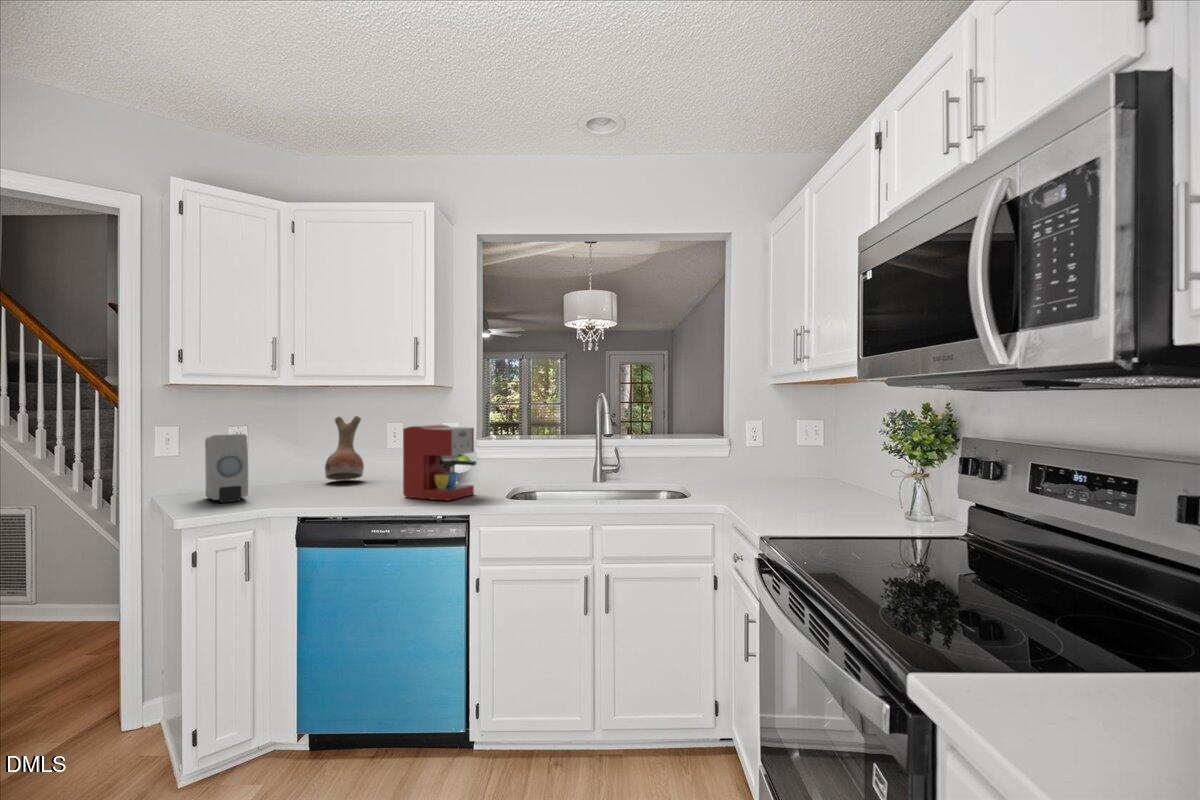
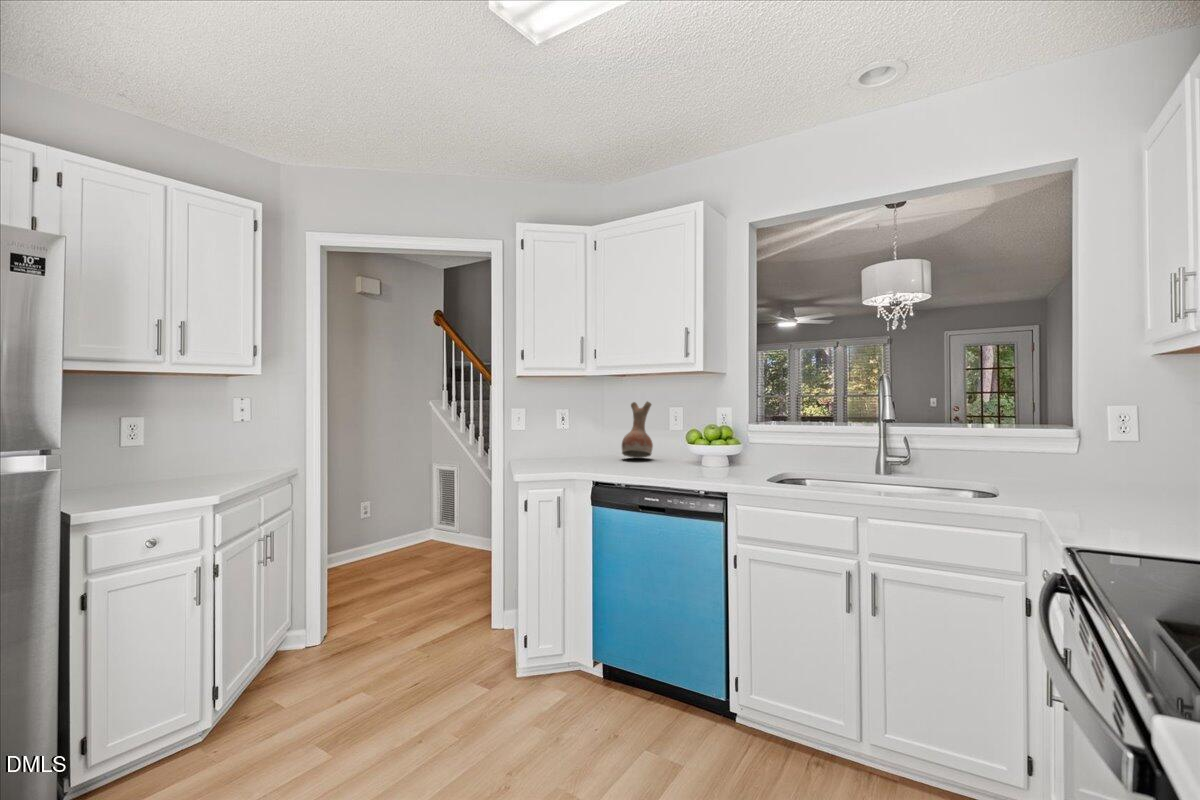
coffee maker: present [403,425,476,500] -> none [674,408,739,478]
soap dispenser: present [205,434,248,503] -> none [534,414,560,467]

